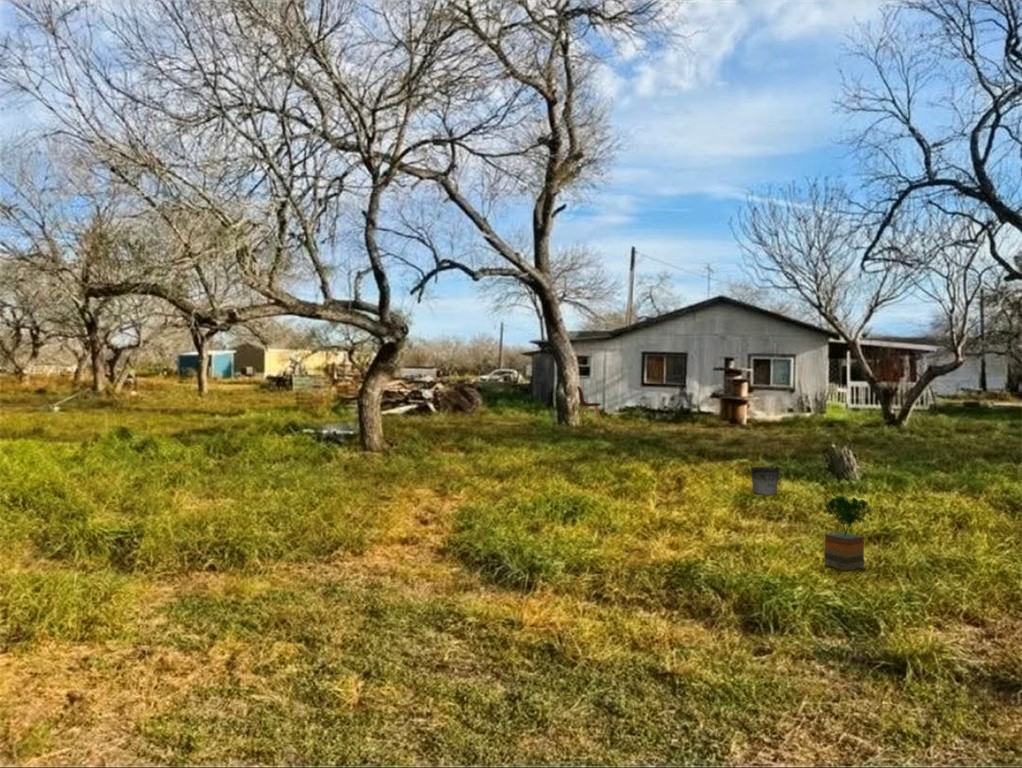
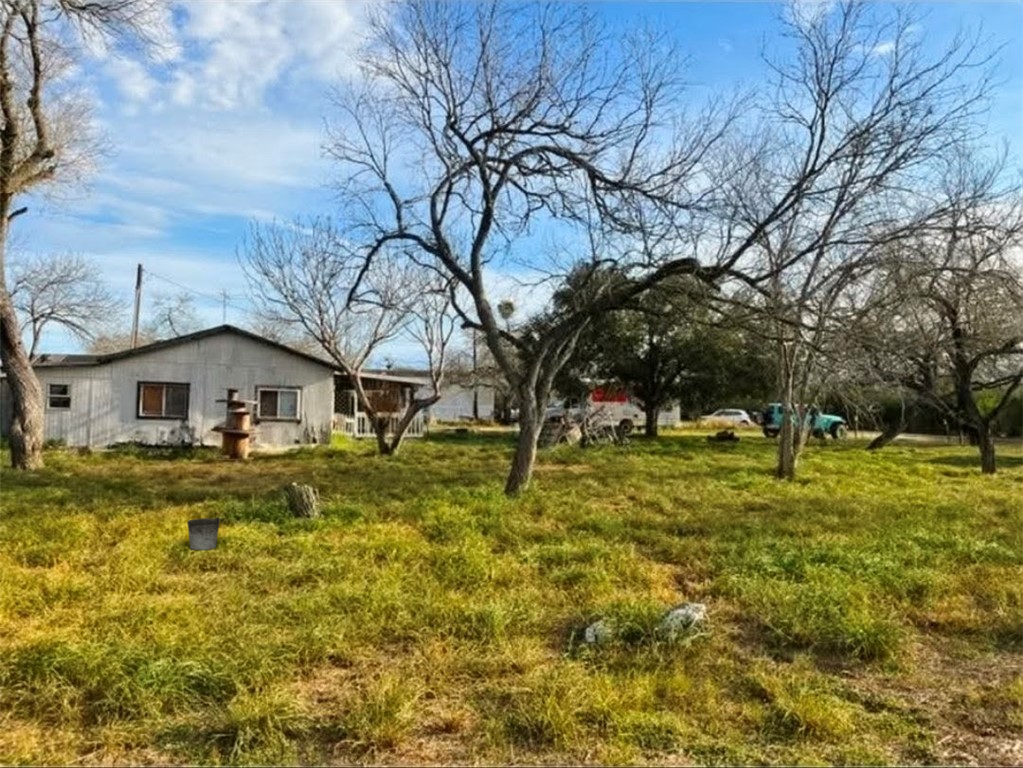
chair: present [577,386,601,427] -> none [38,422,70,470]
potted tree: present [825,496,872,571] -> none [204,564,263,653]

